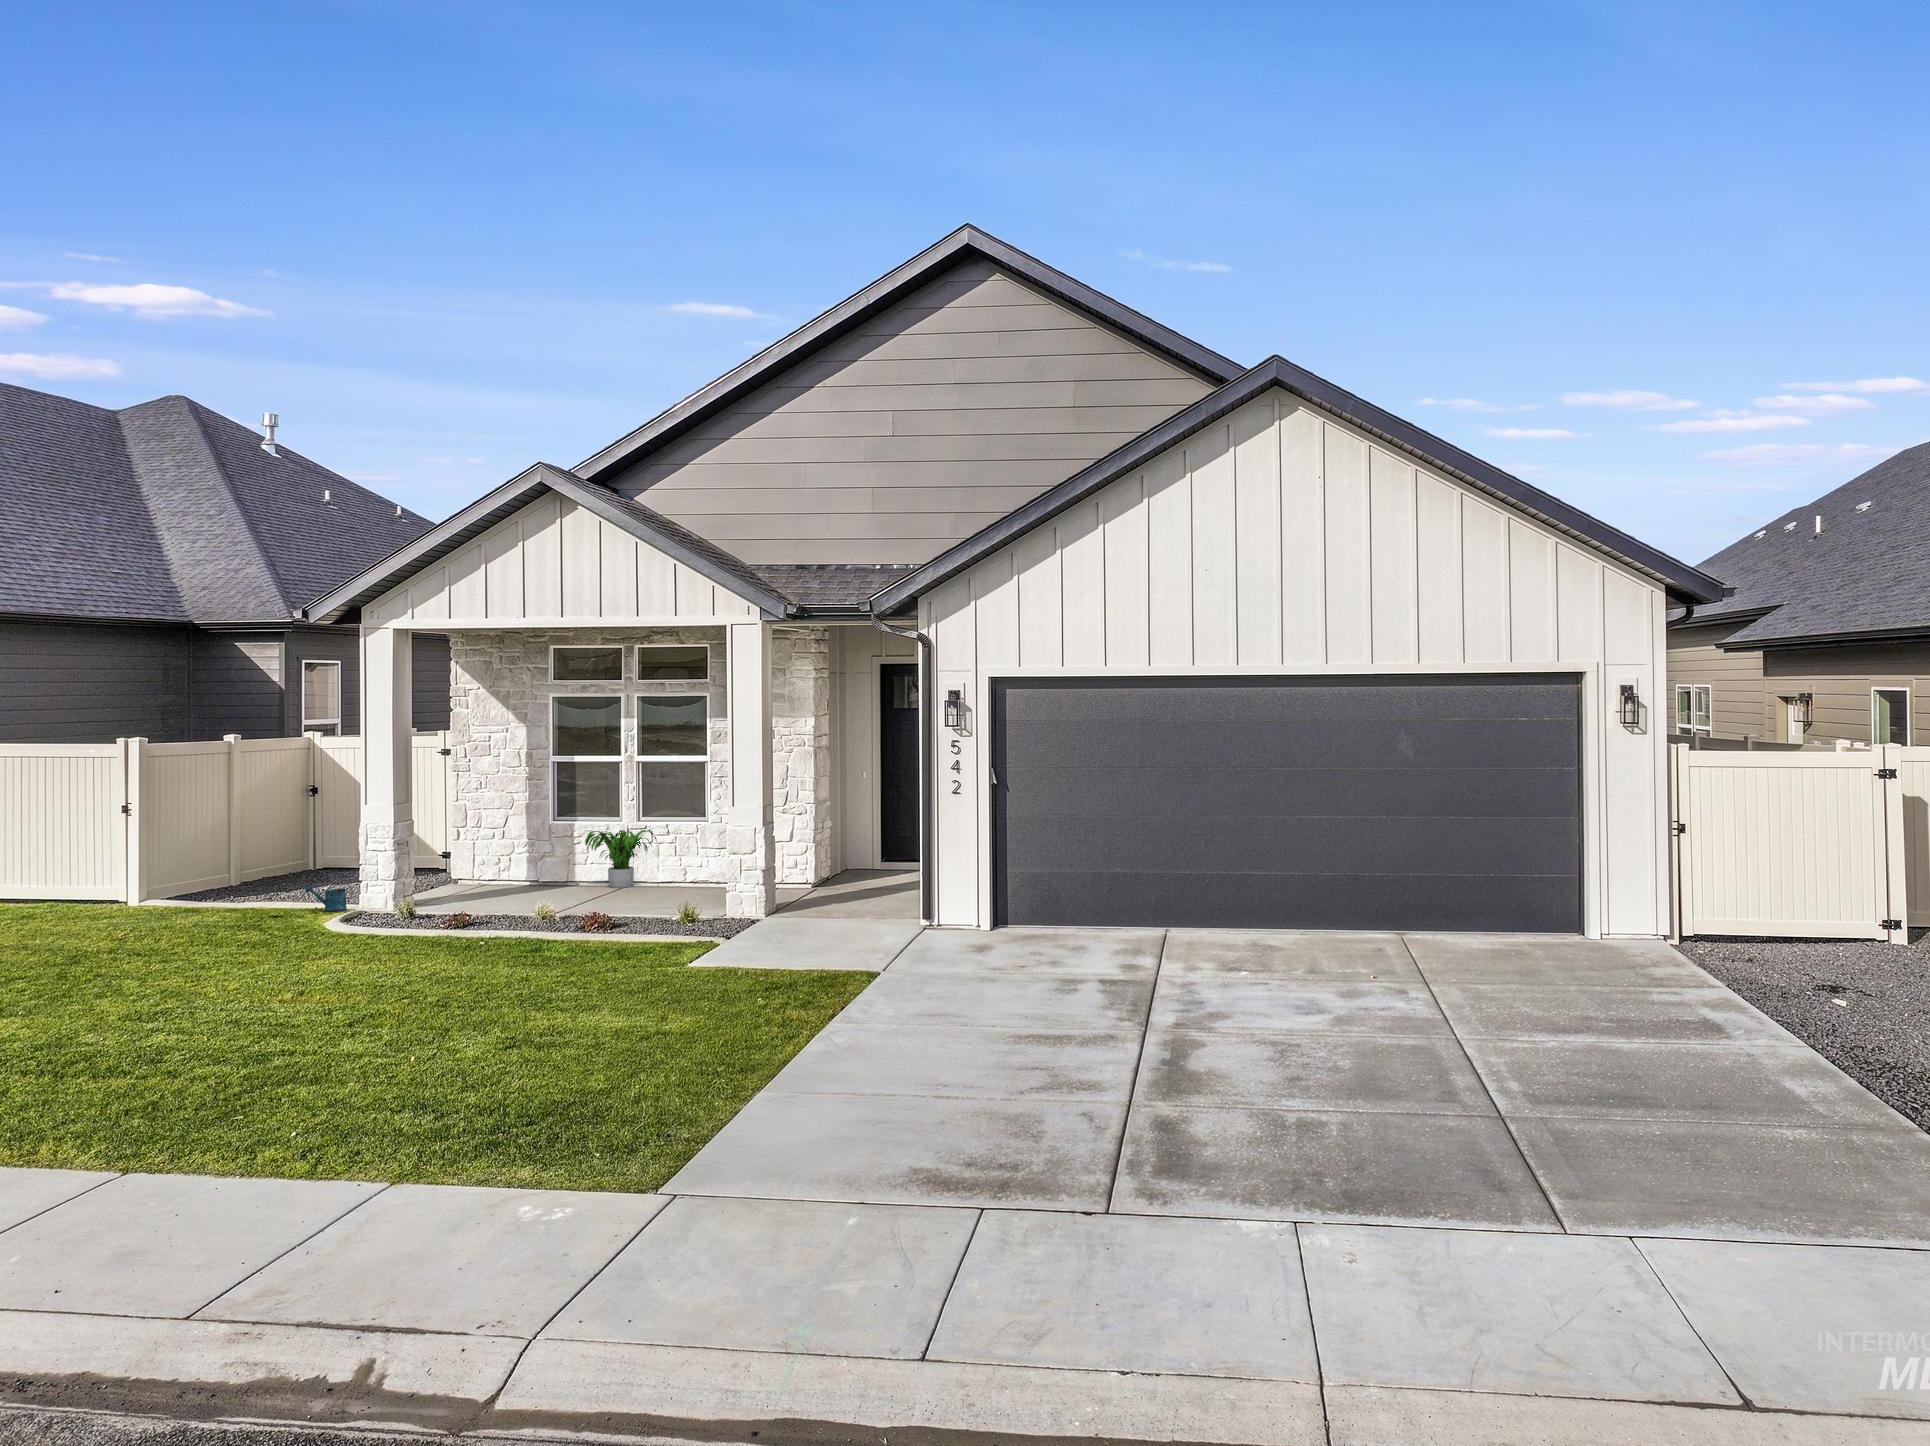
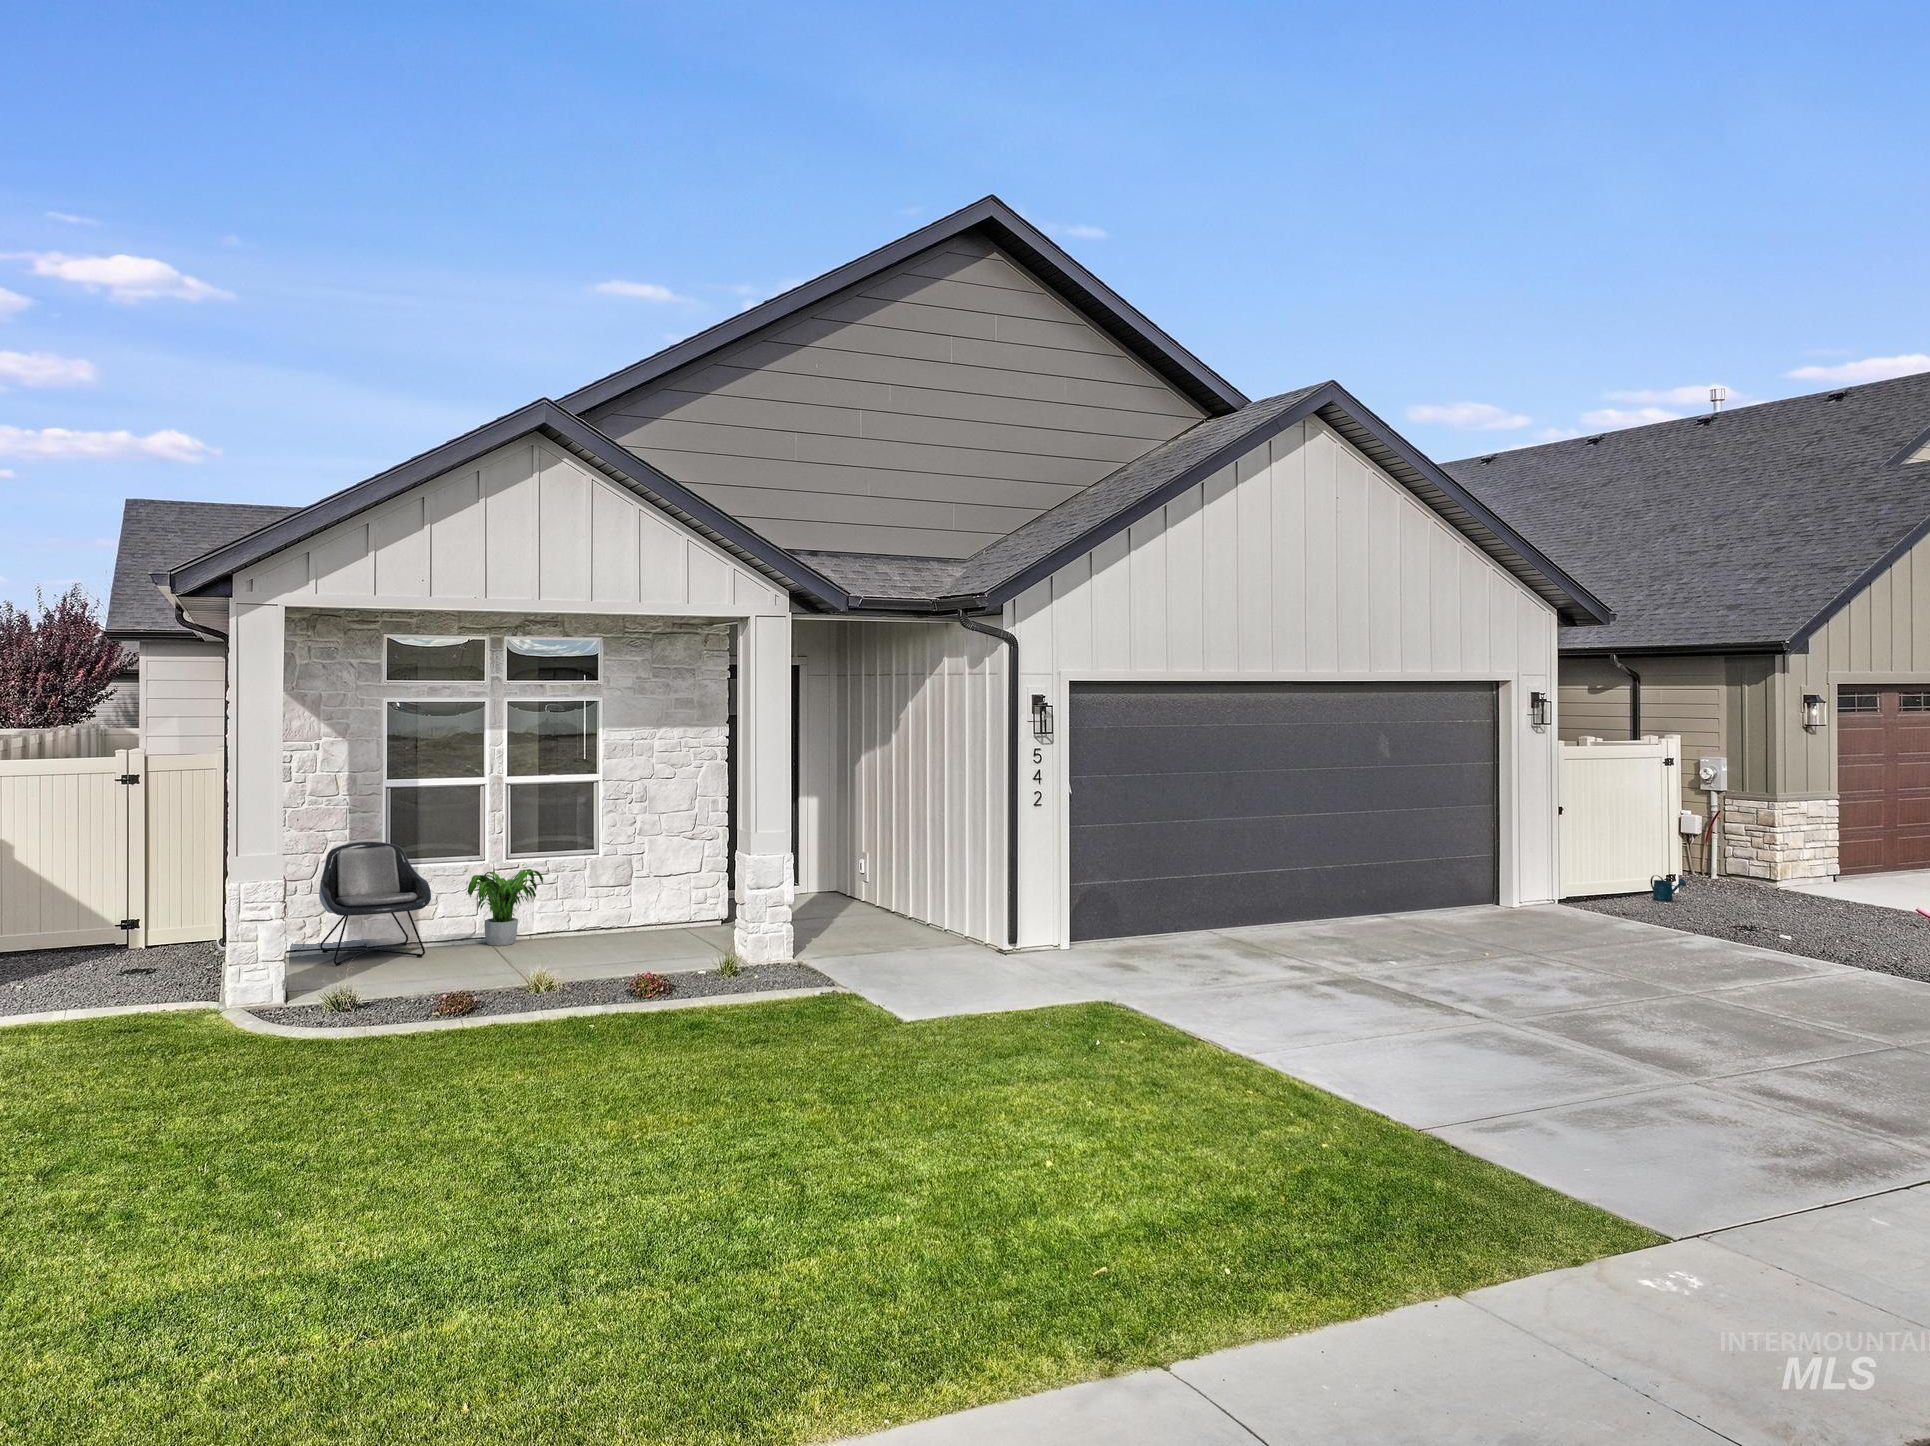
lounge chair: none [480,802,567,891] -> present [319,842,431,966]
watering can: present [305,884,352,912] -> present [1650,875,1686,901]

